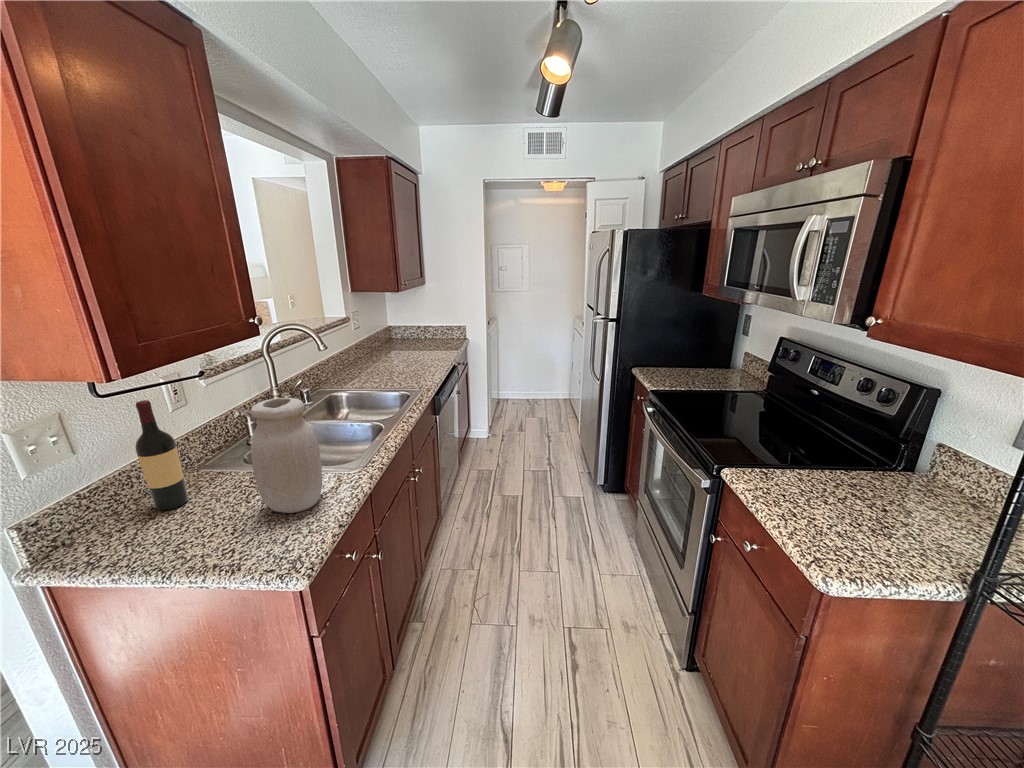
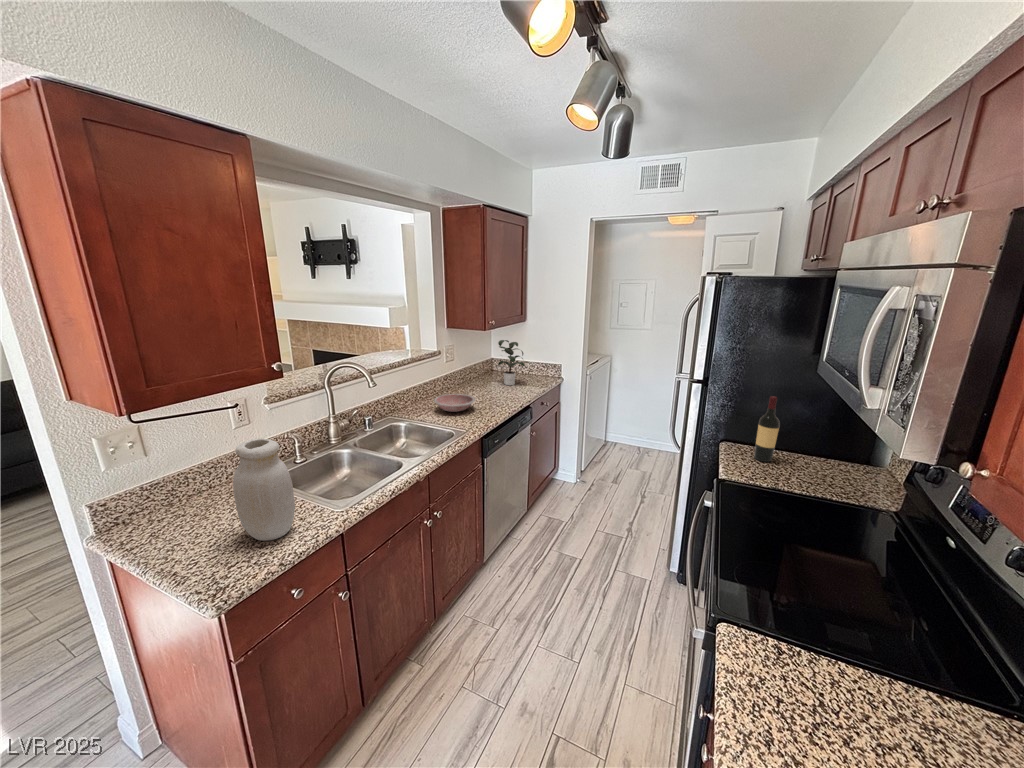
potted plant: none [399,301,444,348] -> present [498,340,524,385]
bowl: none [362,357,408,375] -> present [434,394,475,412]
wine bottle: present [135,400,188,510] -> present [754,396,780,462]

